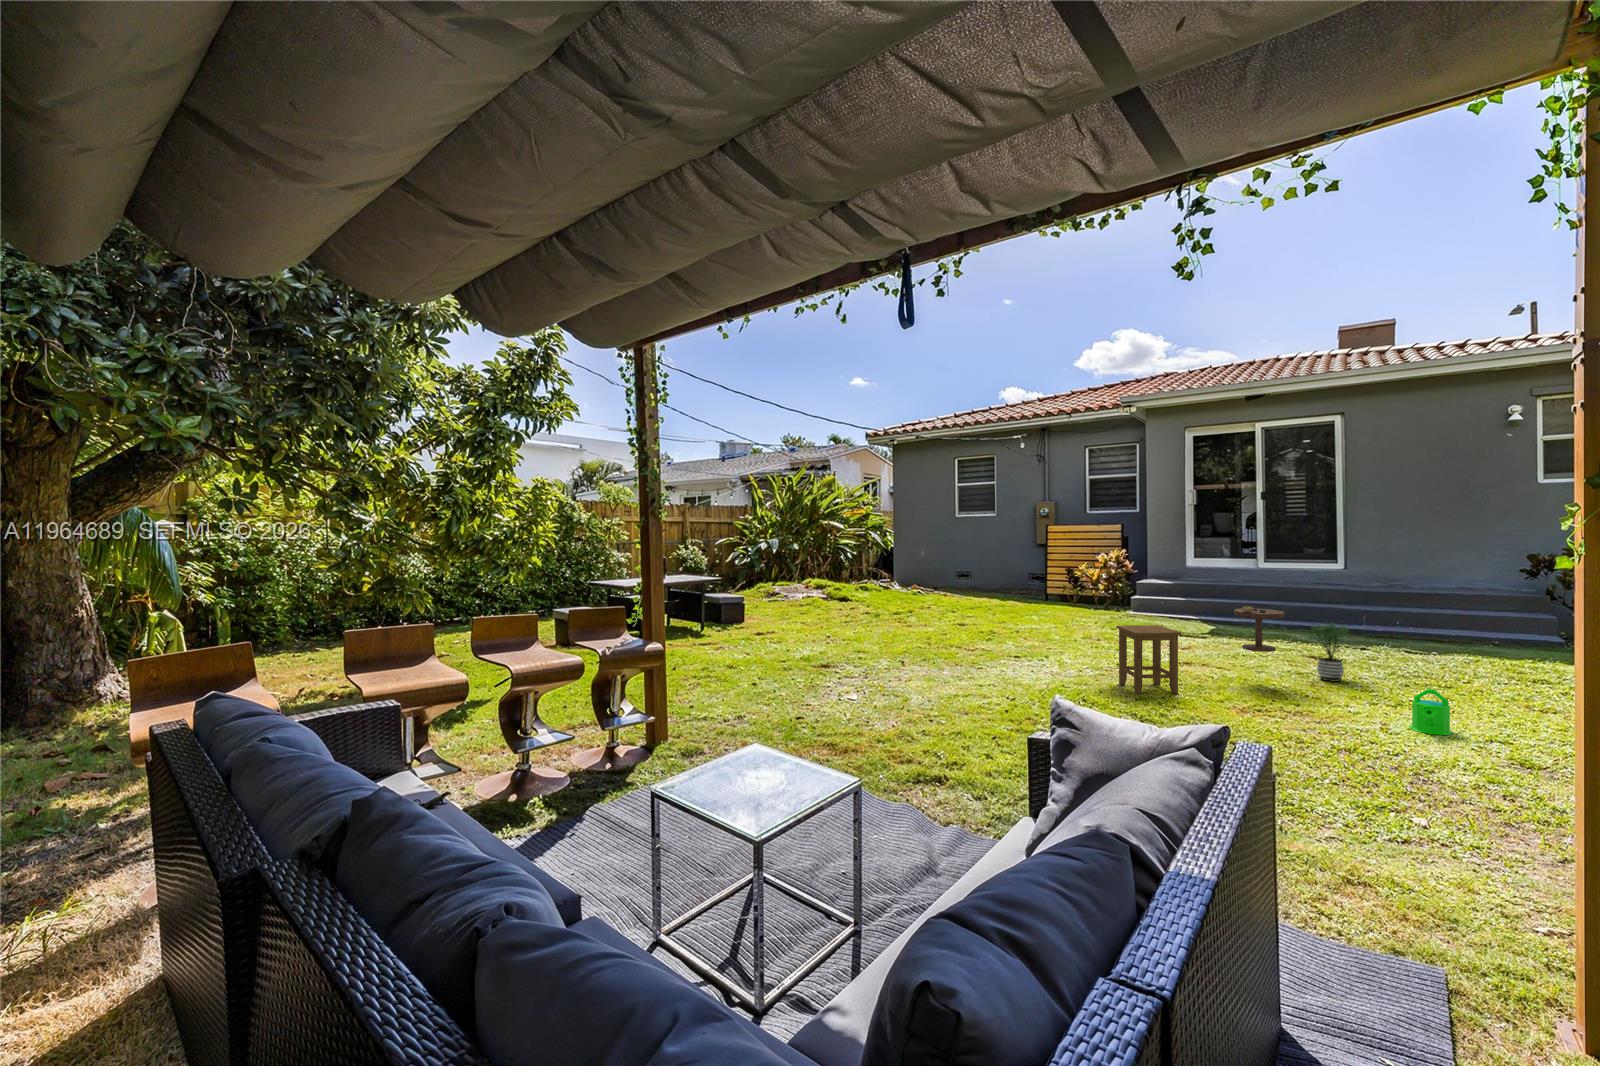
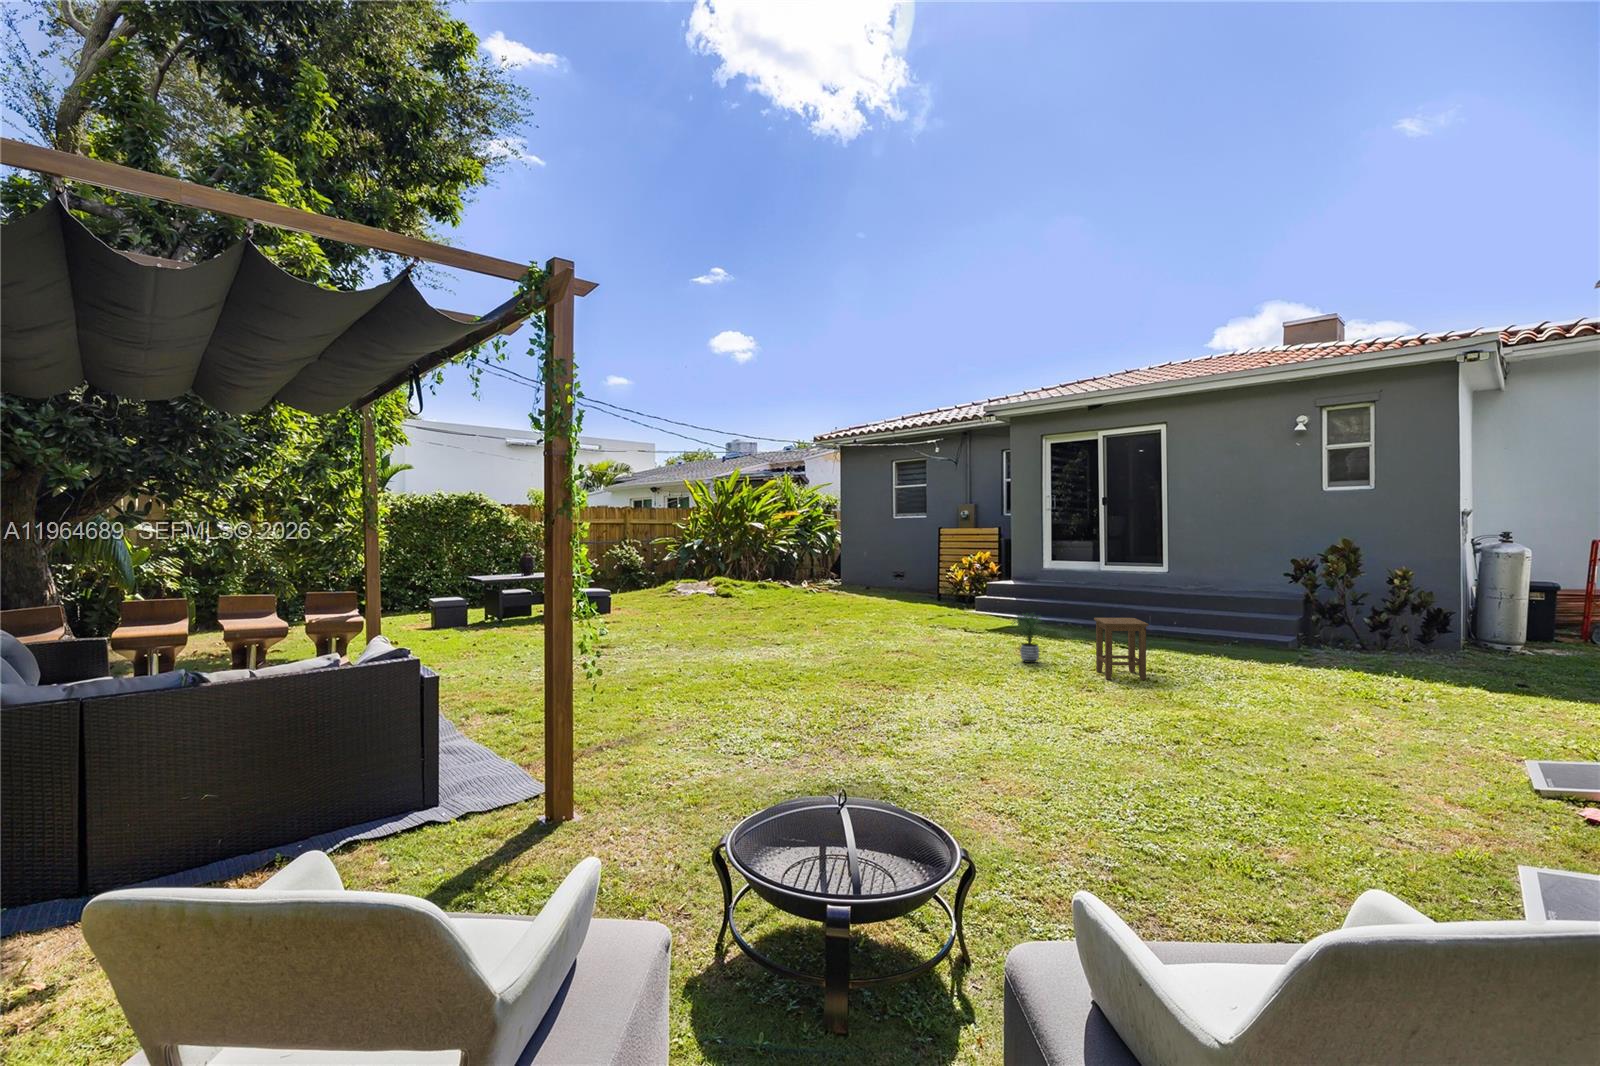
side table: present [1234,606,1284,652] -> none [943,598,979,665]
stool: present [1116,625,1181,694] -> present [1094,618,1149,680]
watering can: present [1409,689,1453,735] -> none [1007,663,1038,700]

